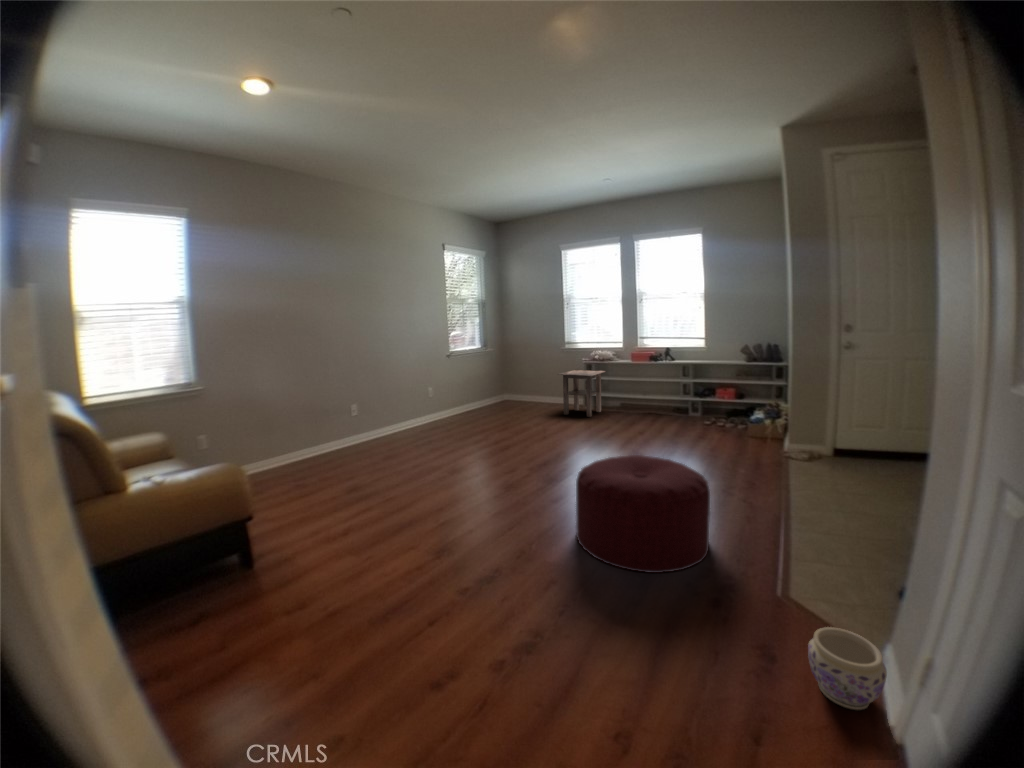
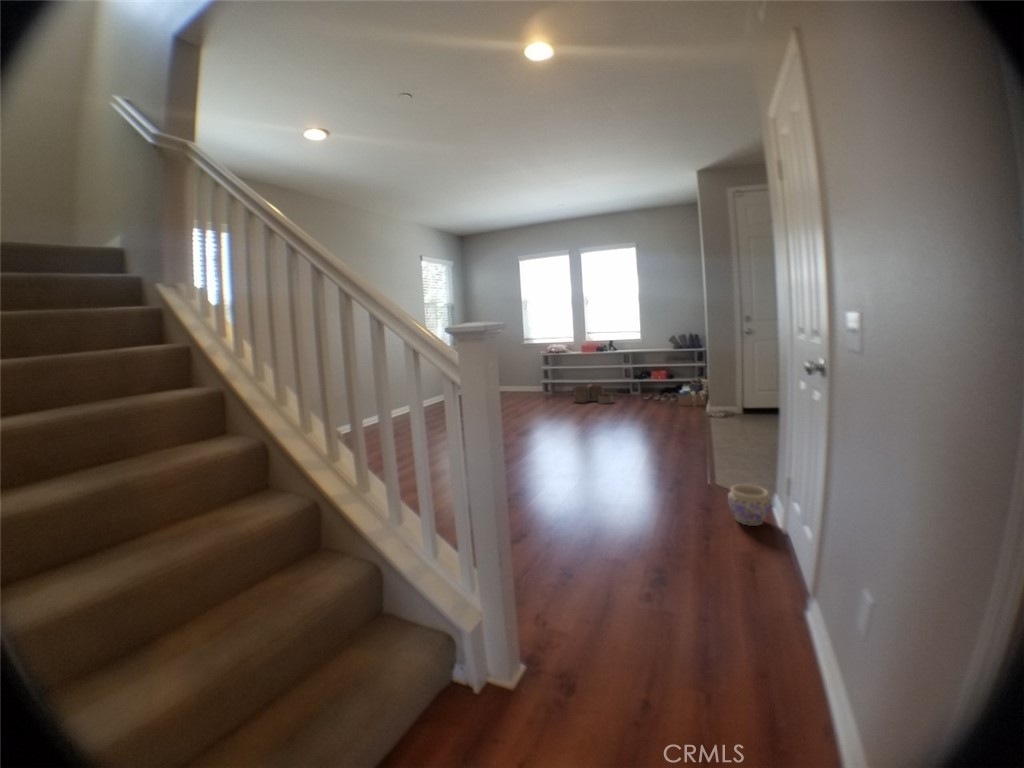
side table: present [558,370,606,417] -> none [521,361,561,400]
woven basket: none [618,397,664,426] -> present [574,383,613,404]
ottoman: present [576,455,710,573] -> none [564,409,660,483]

